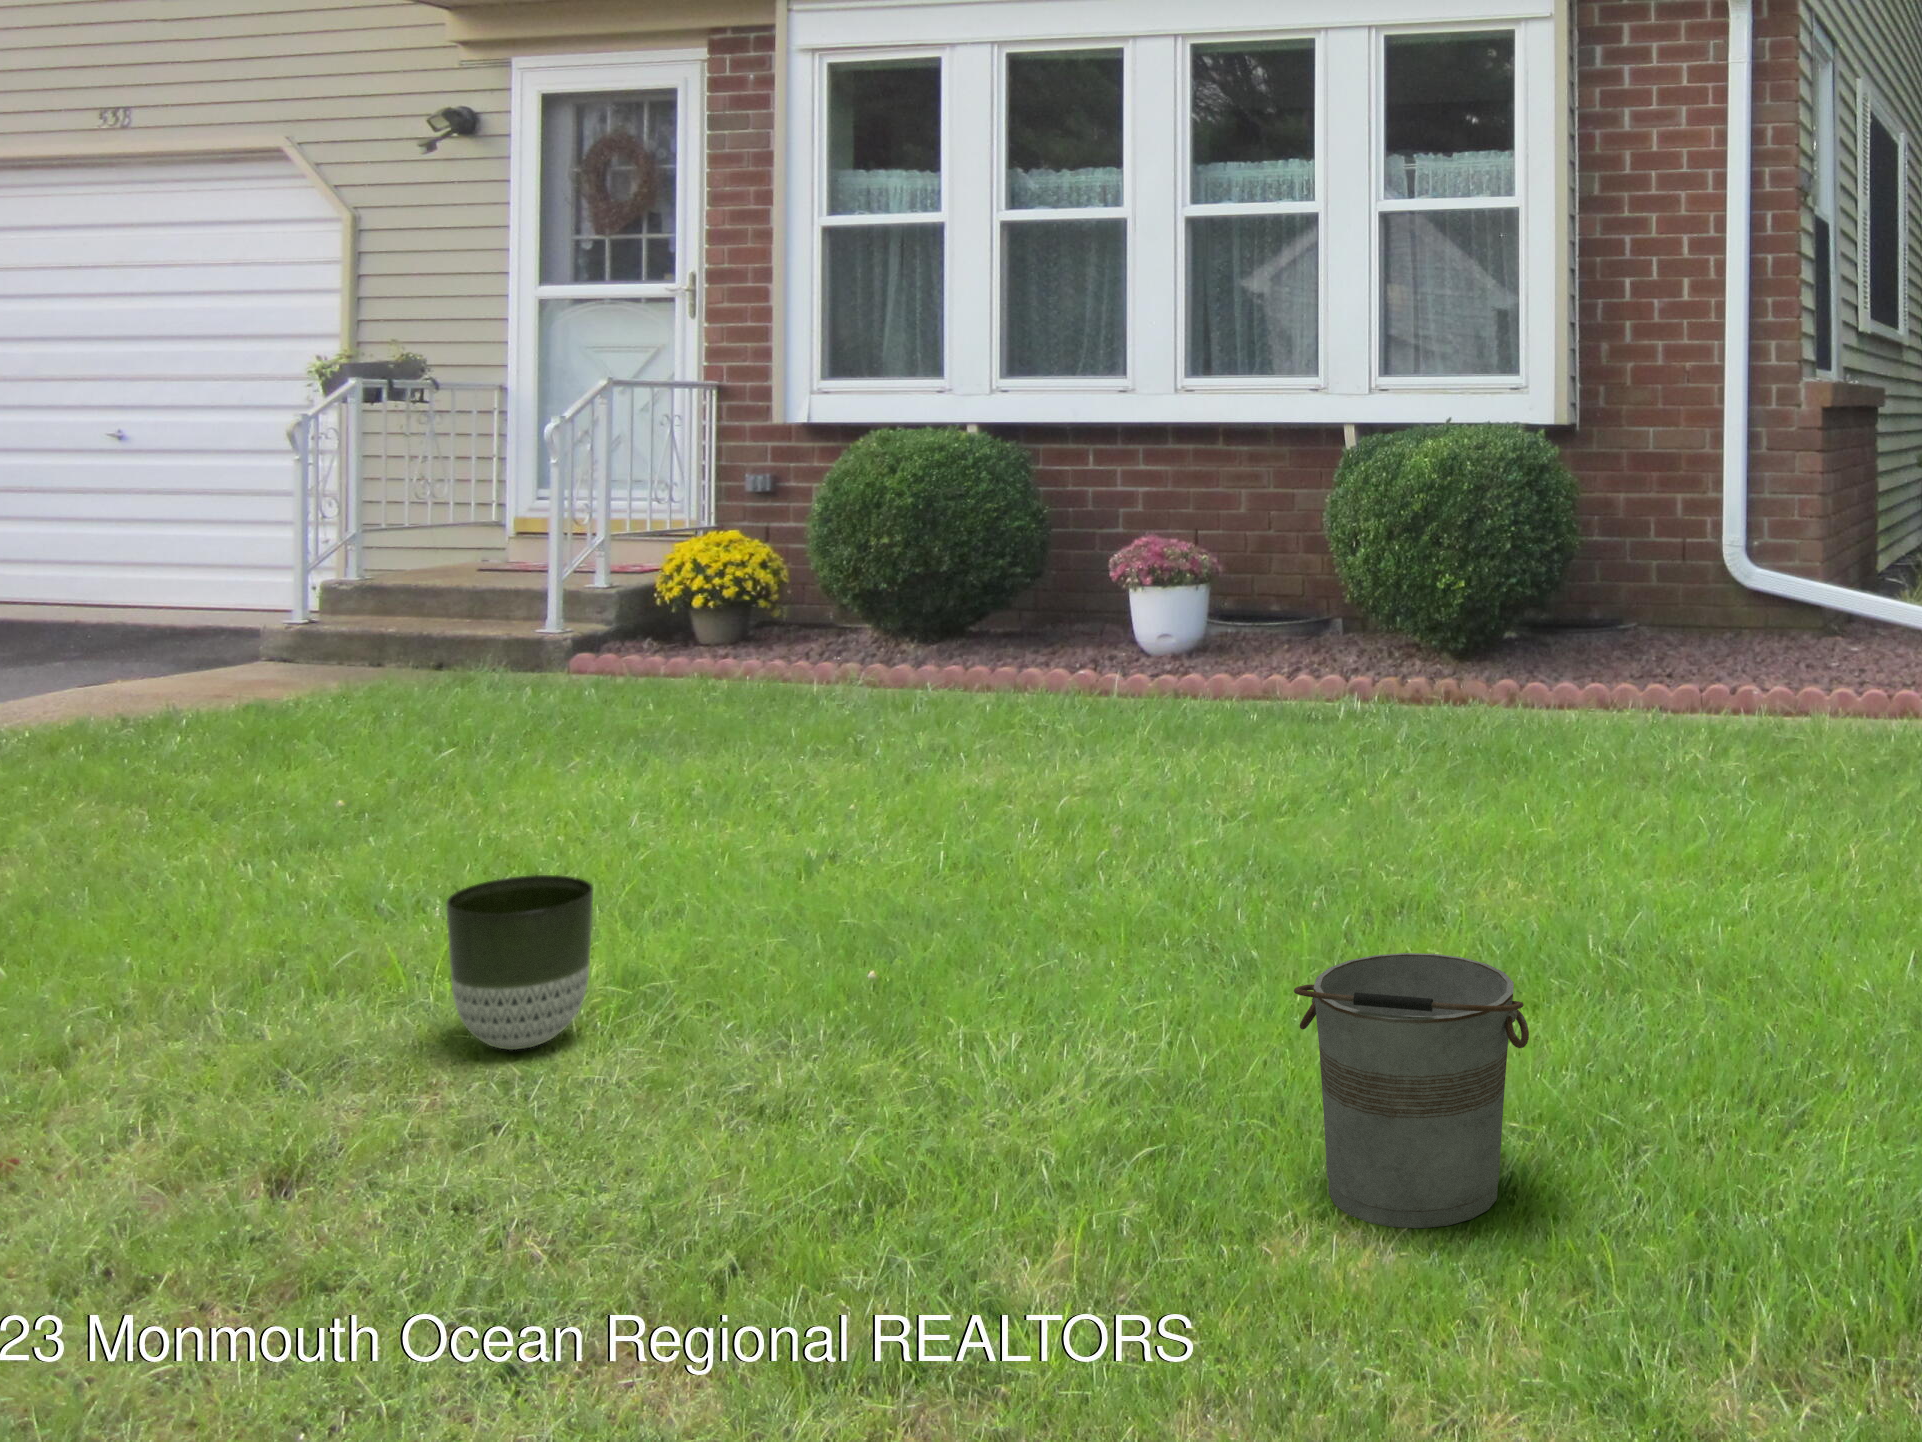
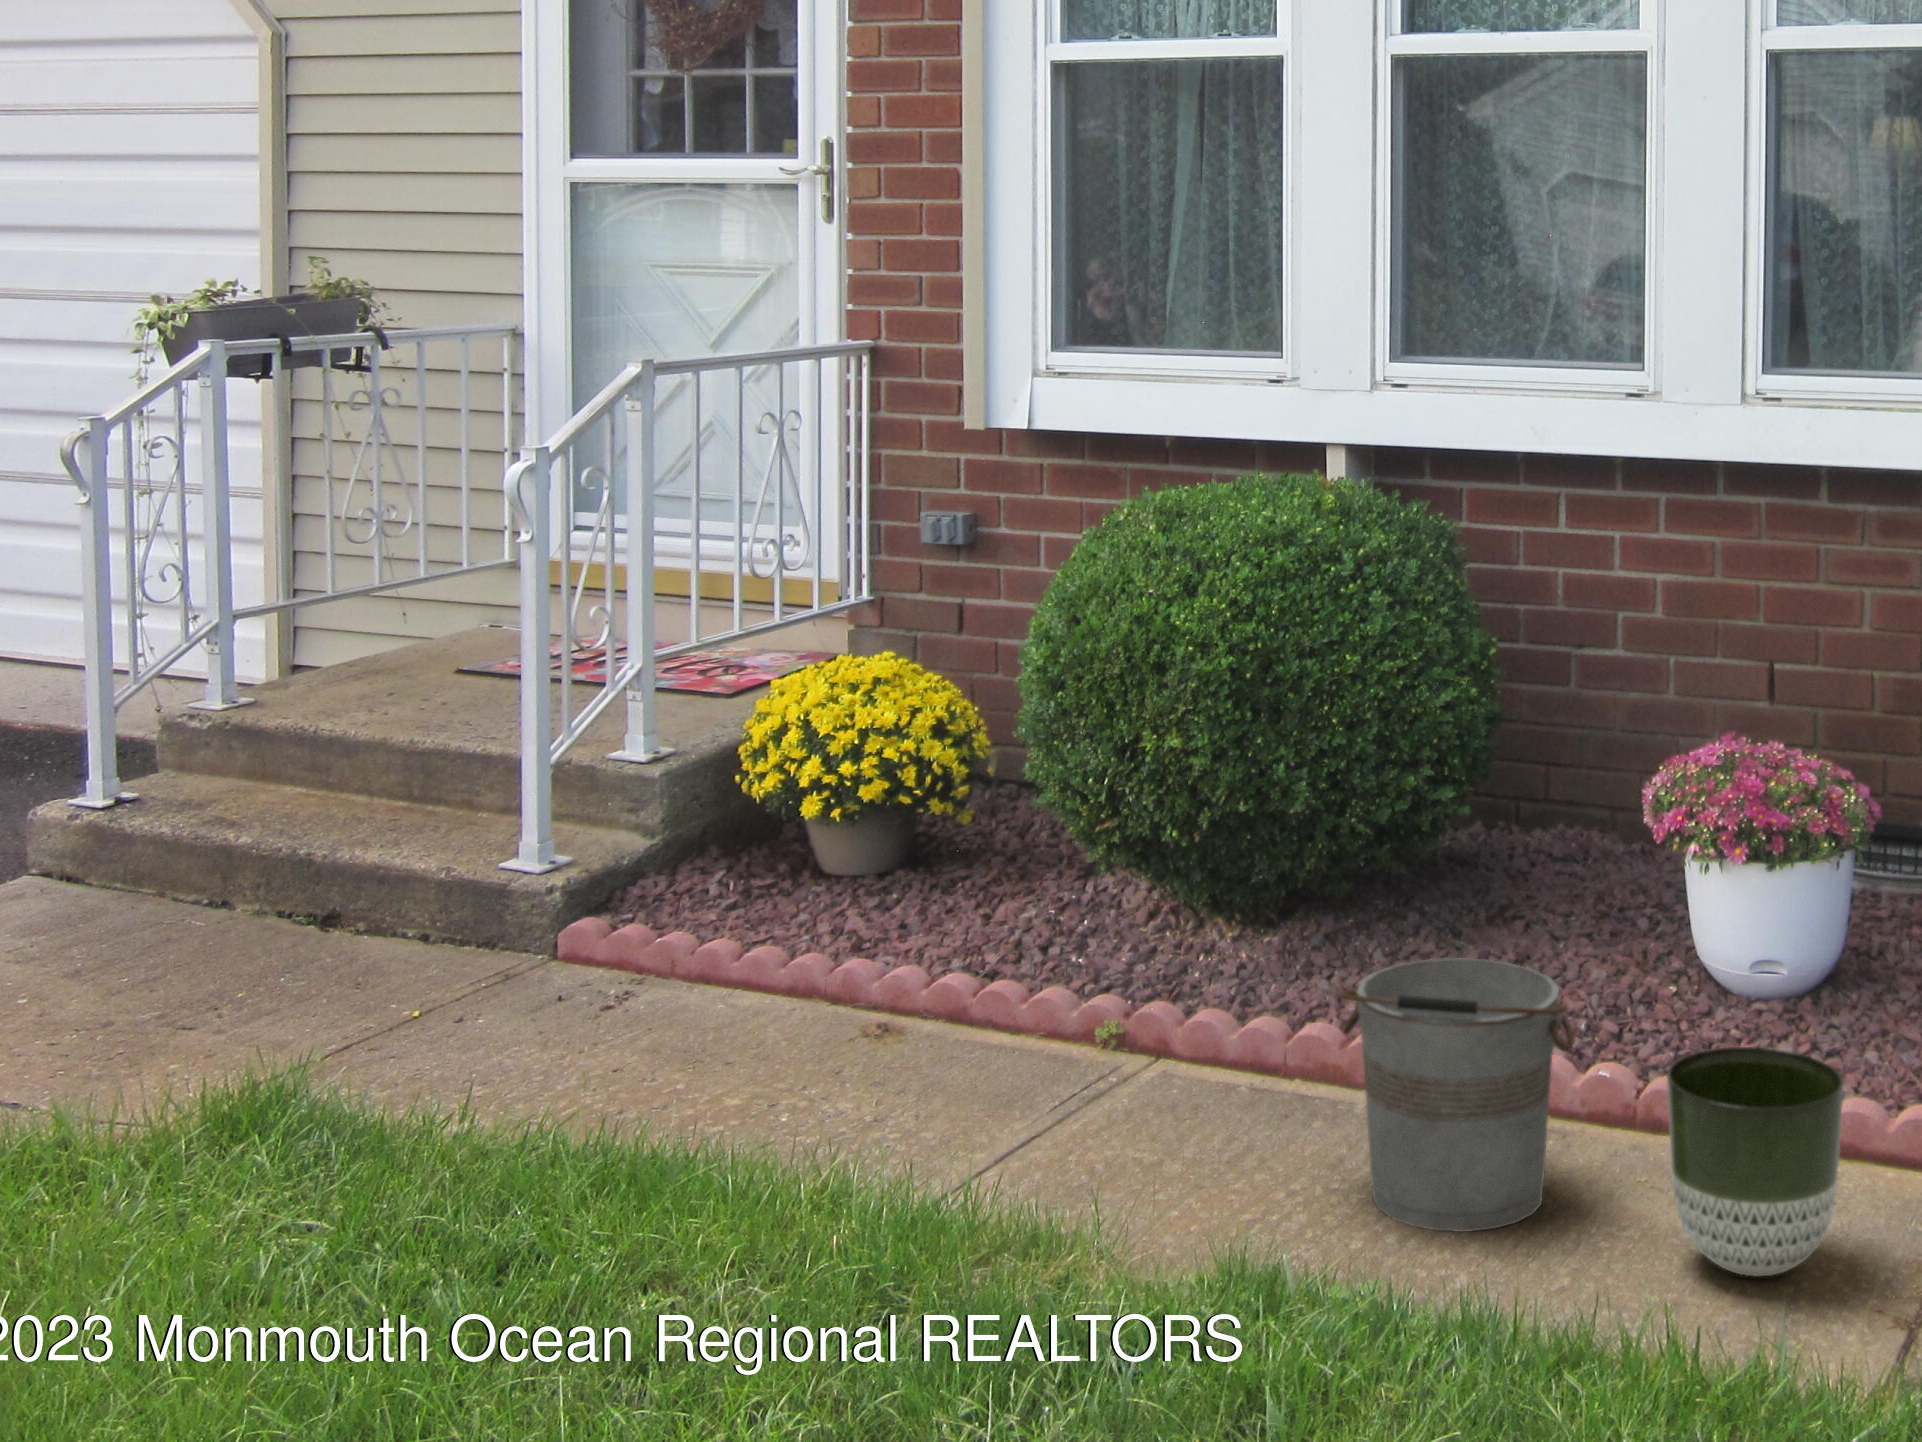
planter: present [446,875,593,1050] -> present [1667,1047,1843,1277]

